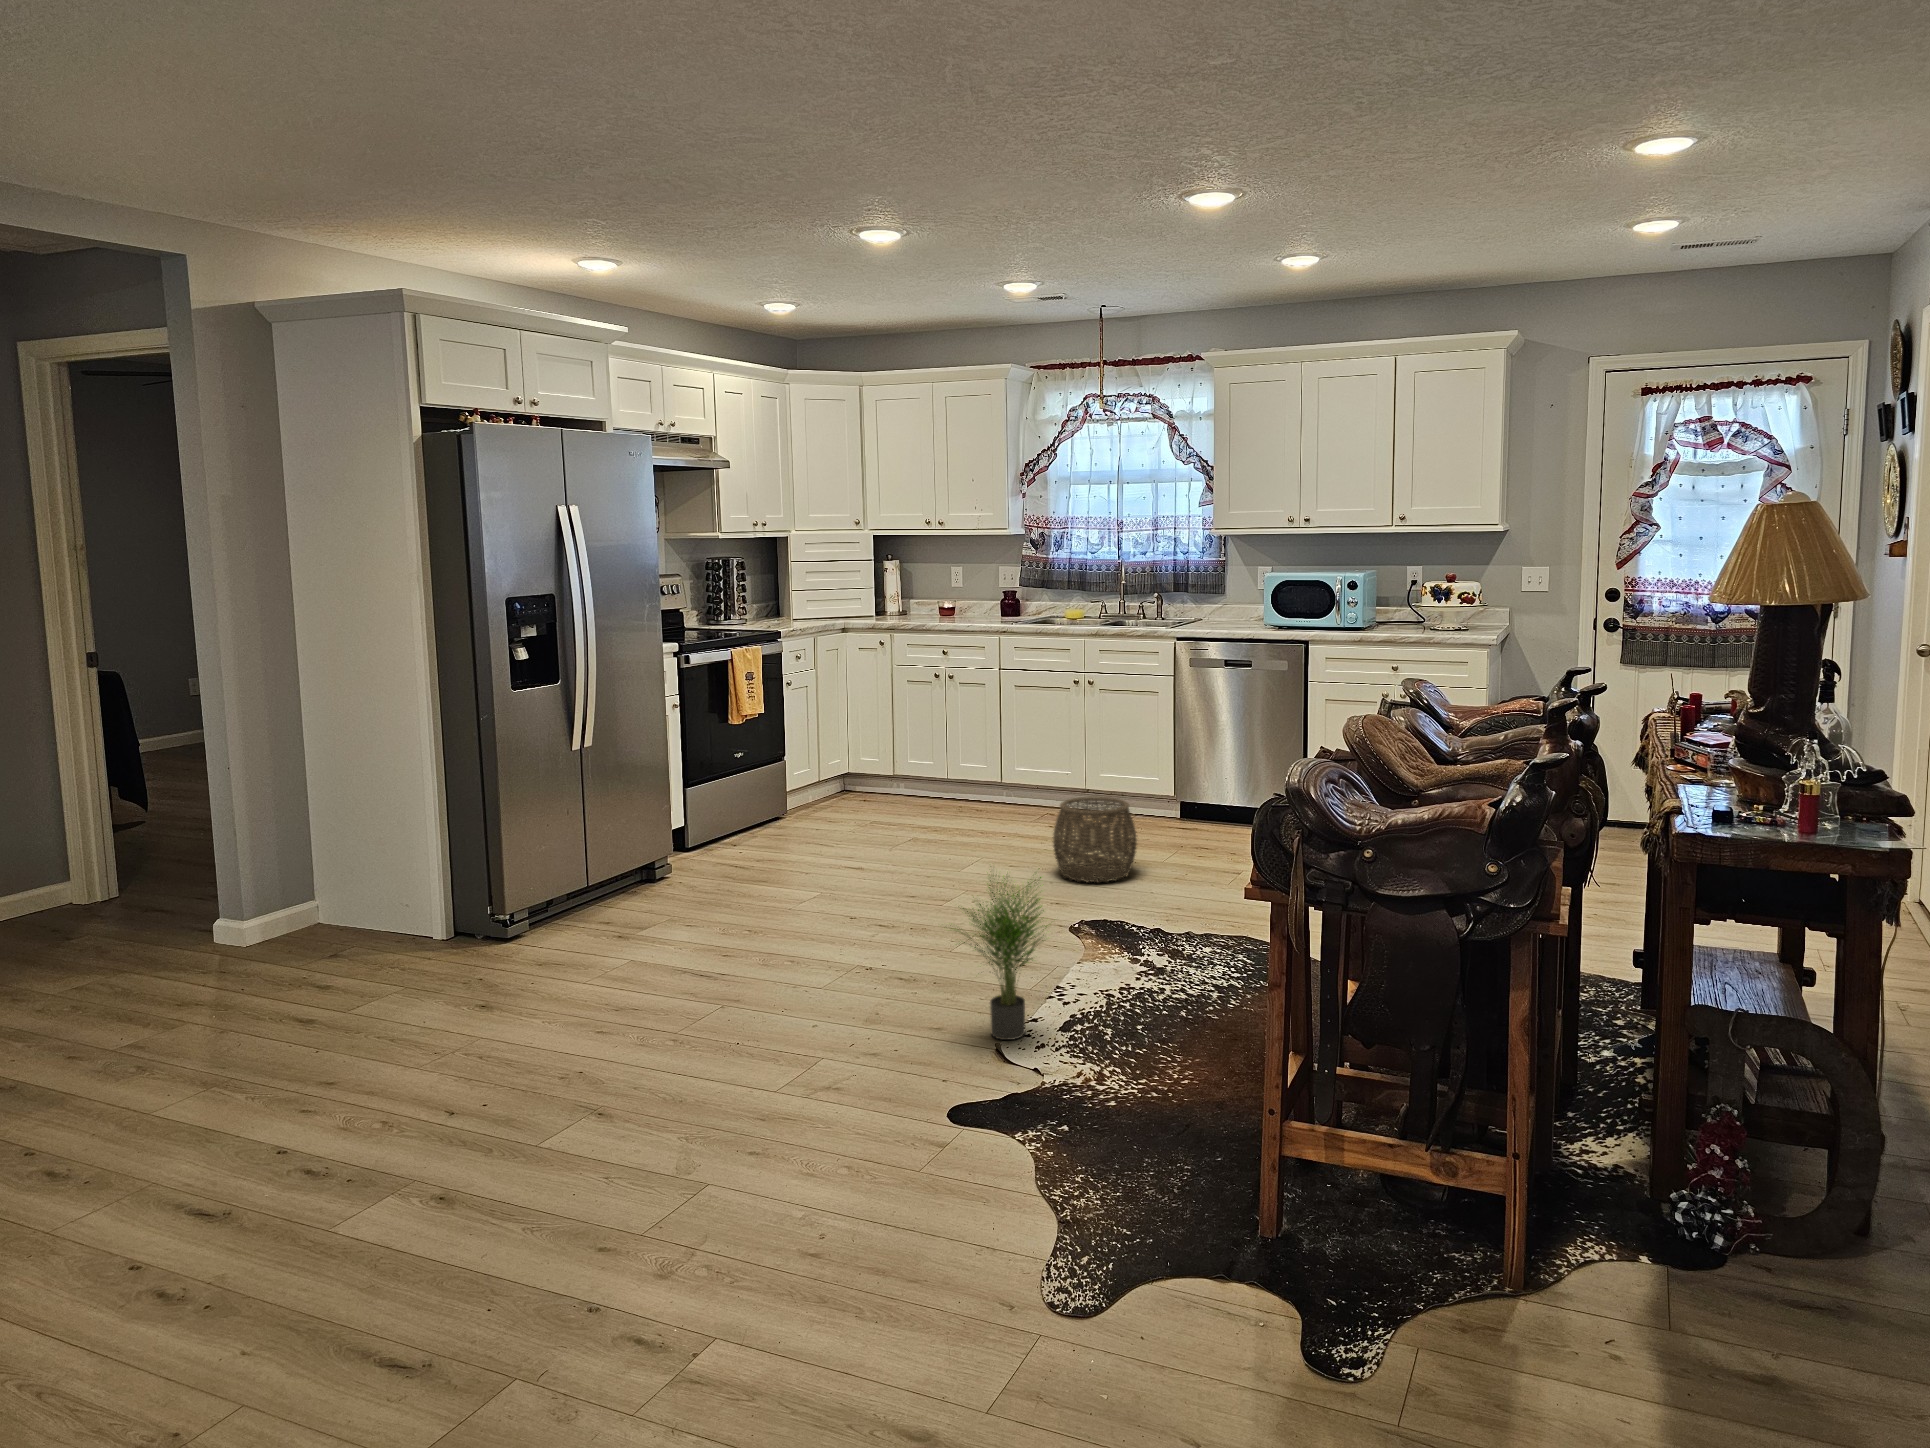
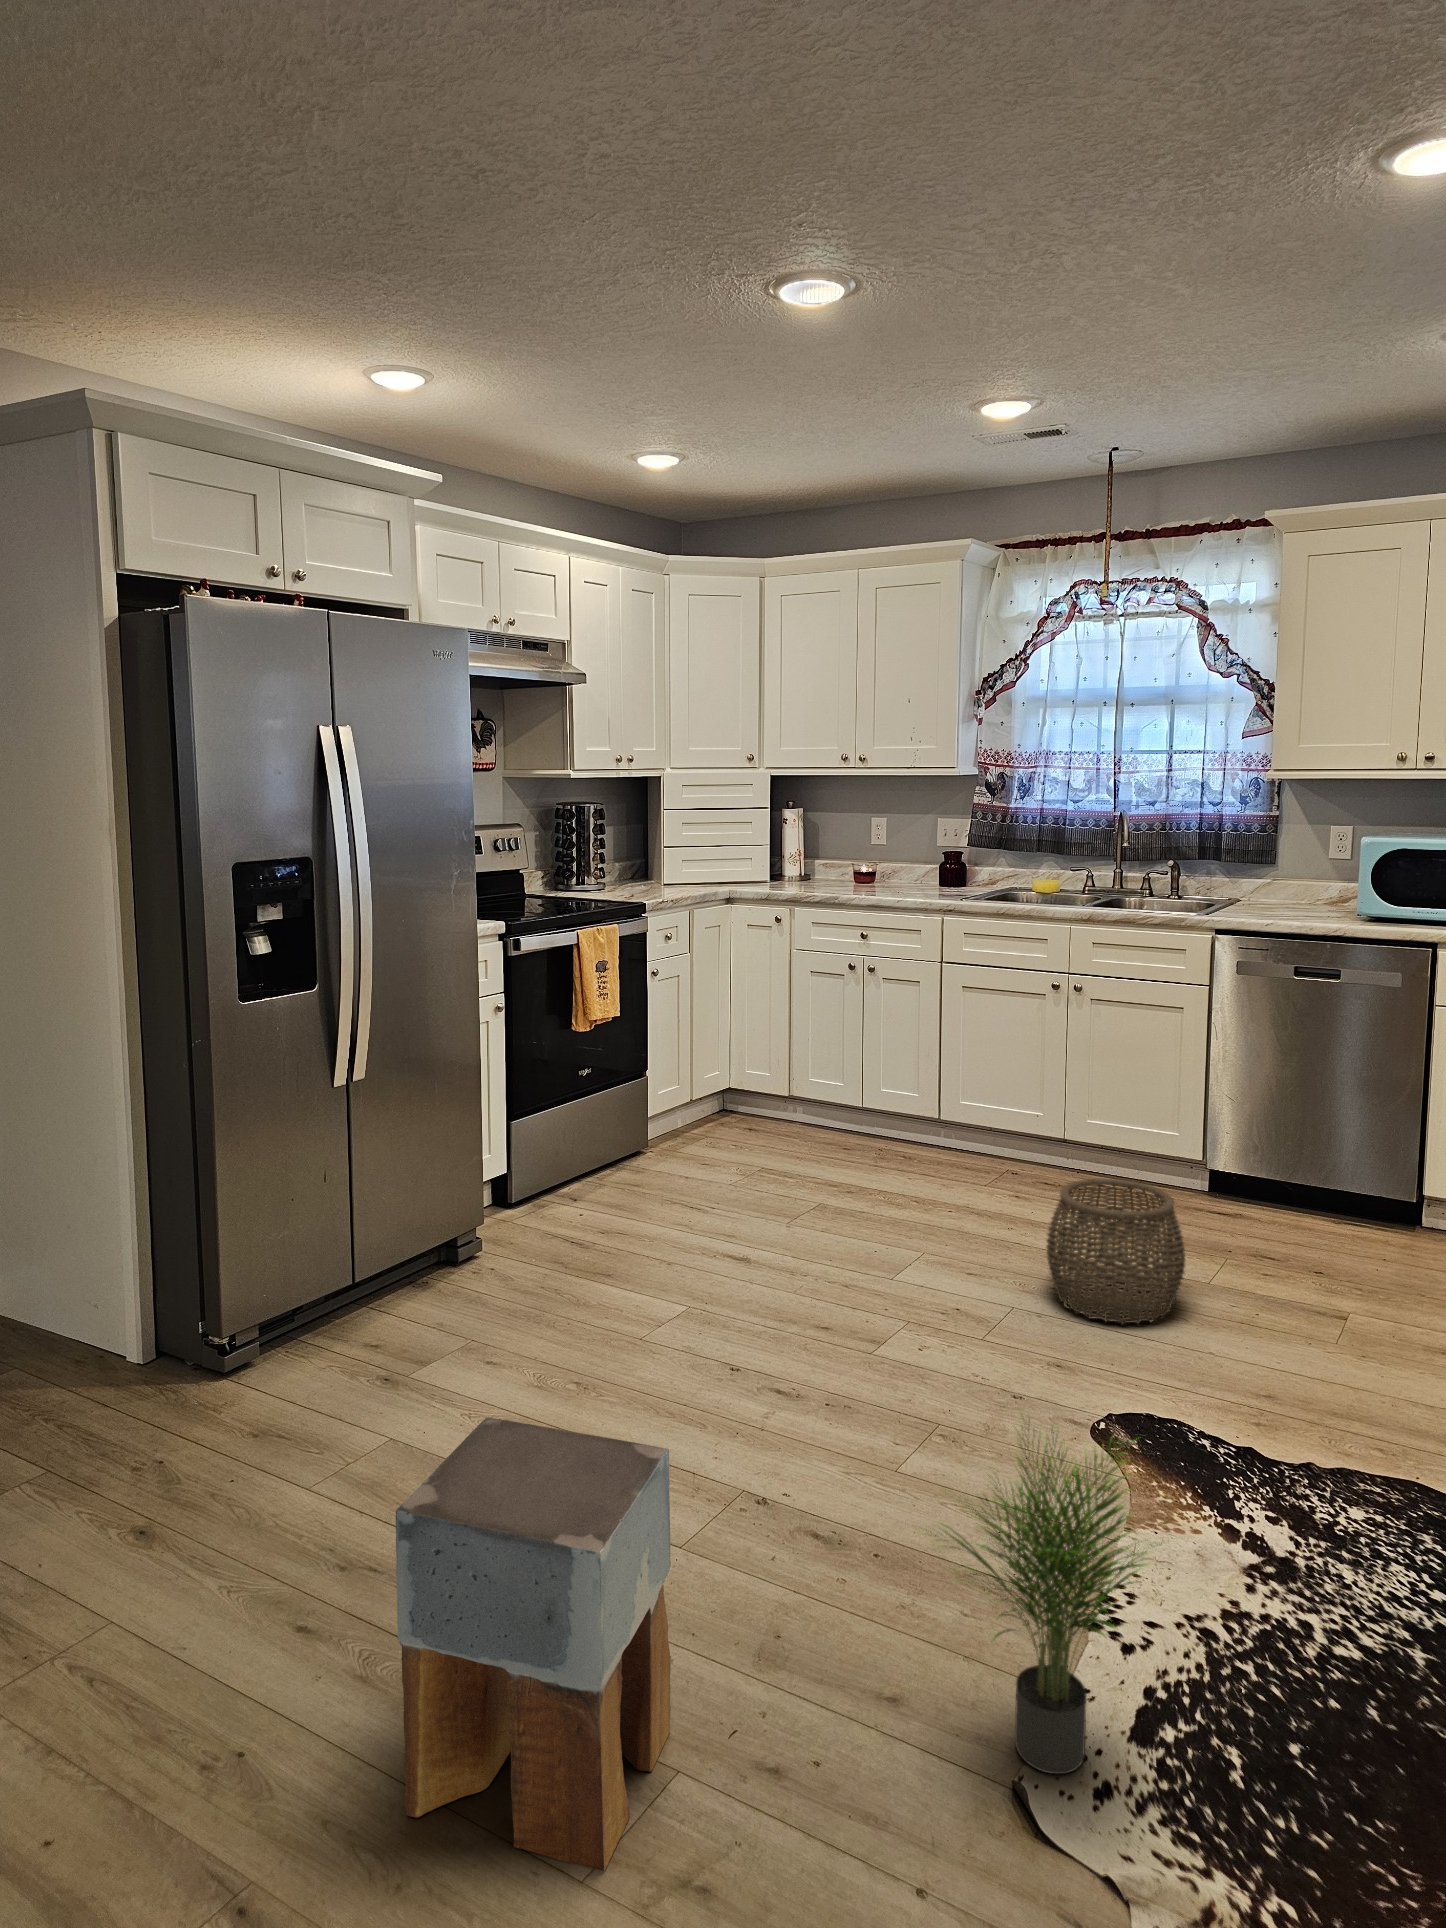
stool: none [666,887,812,1083] -> present [396,1417,671,1871]

